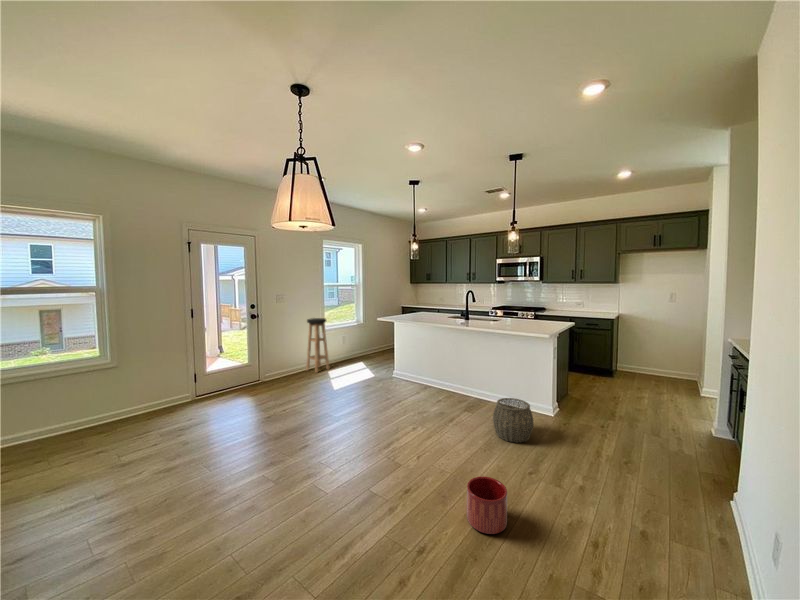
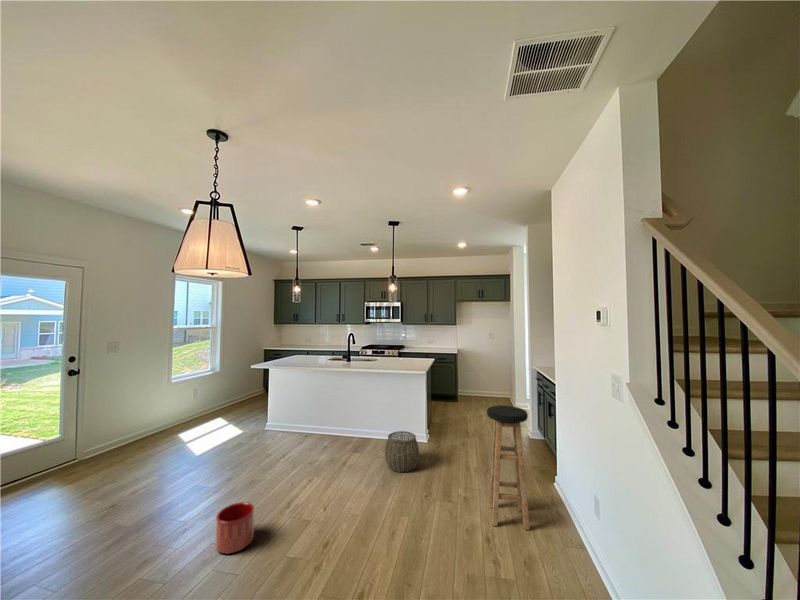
bar stool: present [306,318,329,373] -> present [487,405,530,530]
planter: present [467,476,507,534] -> present [215,502,254,554]

